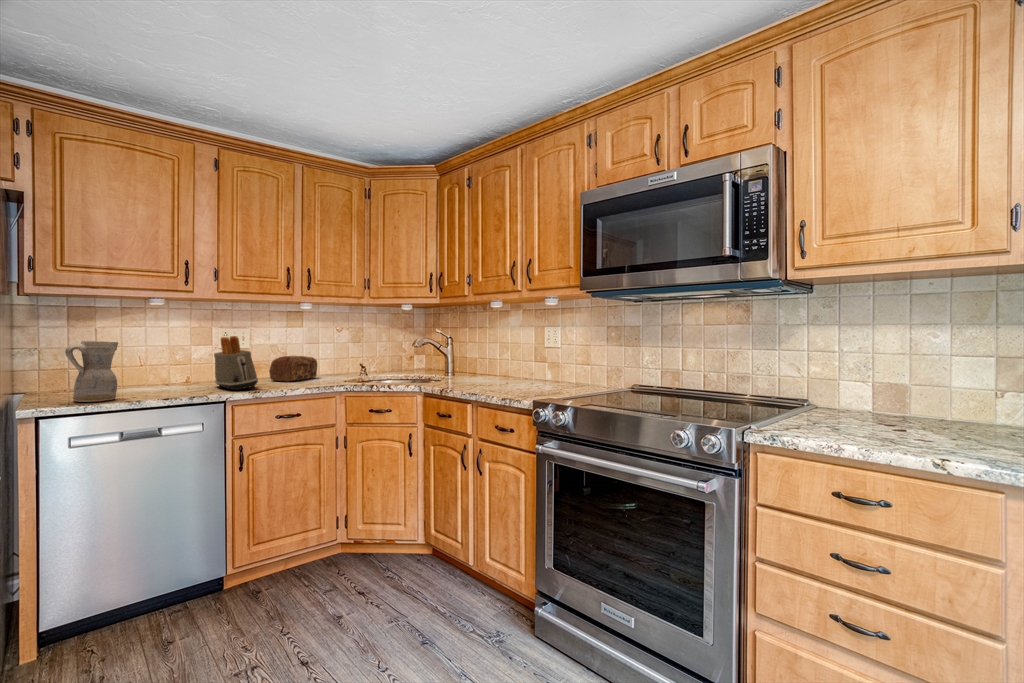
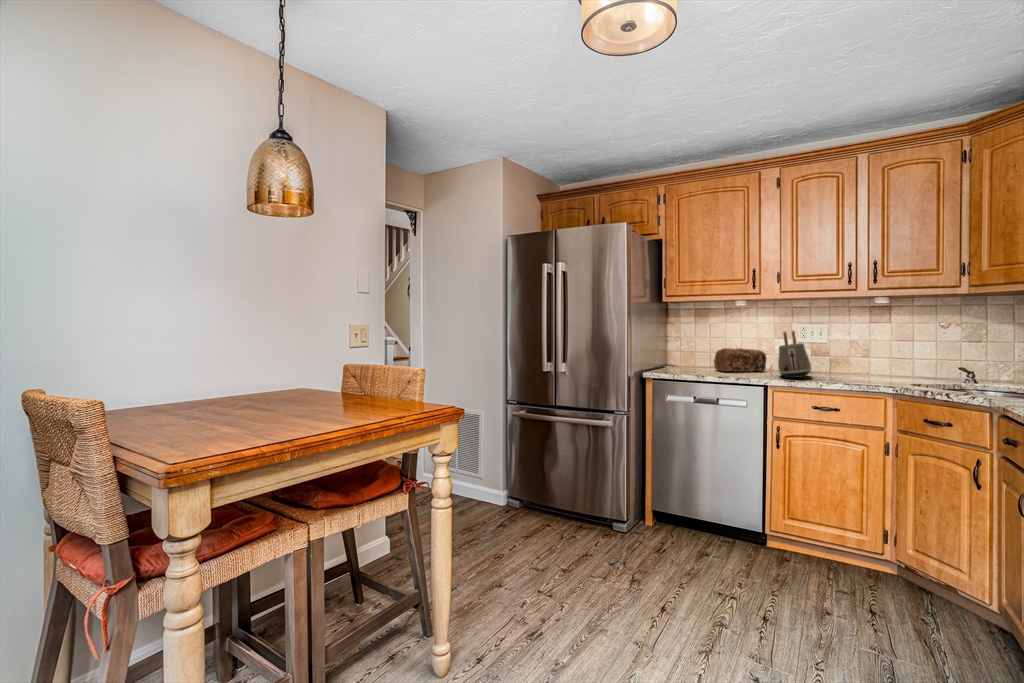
ceramic pitcher: present [65,340,118,402] -> none [671,333,701,375]
bread loaf: present [269,356,317,381] -> present [714,348,766,372]

